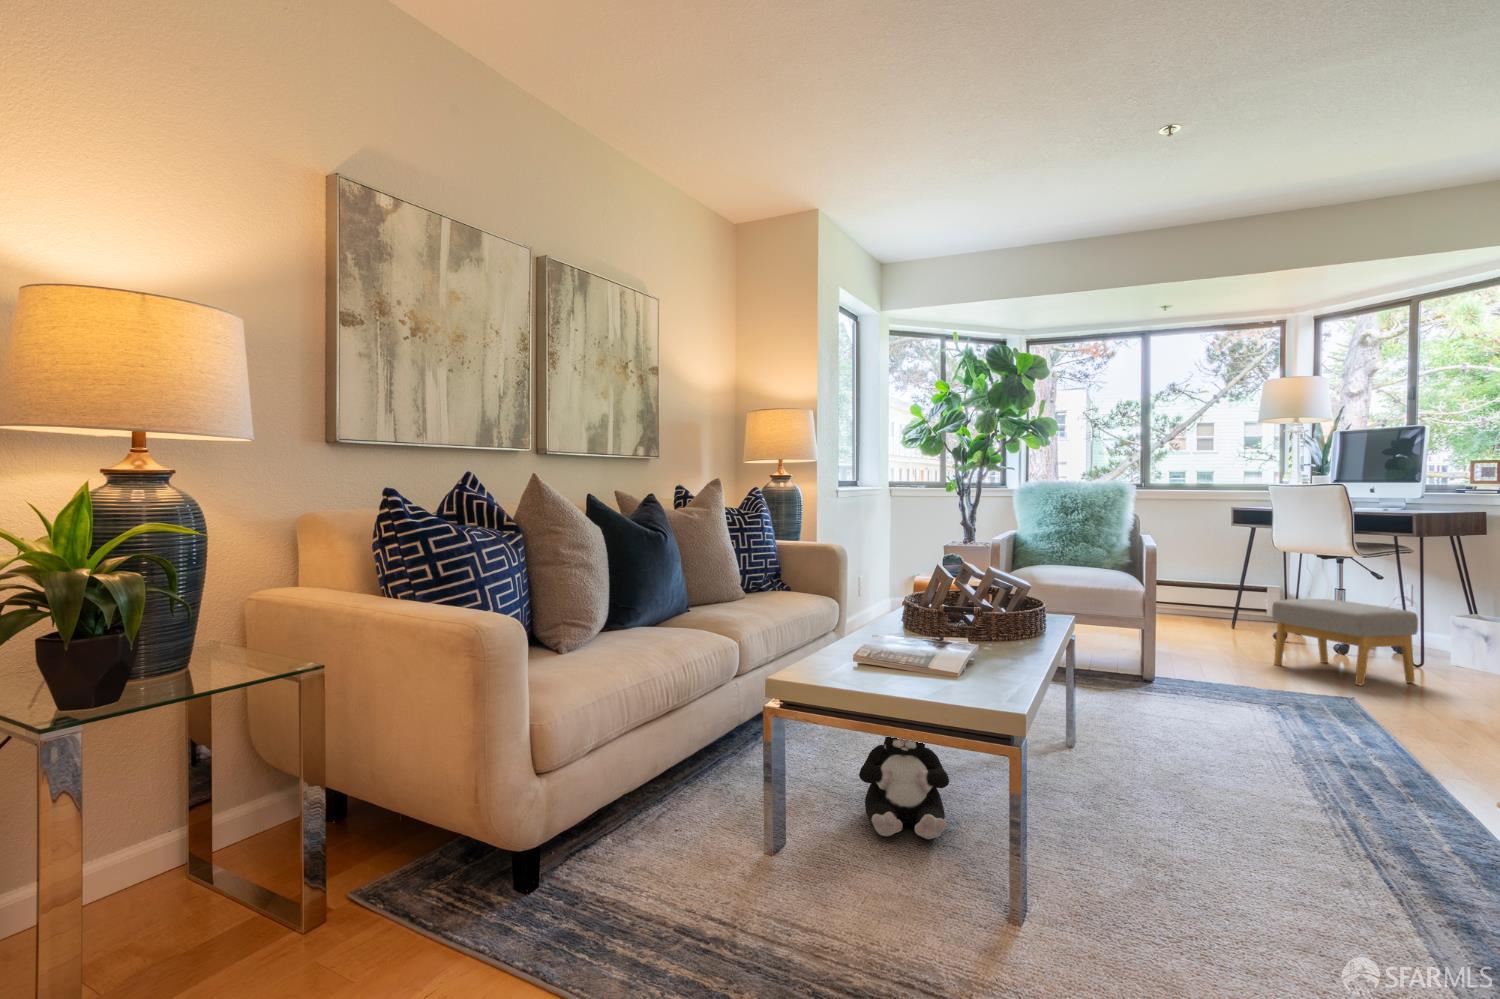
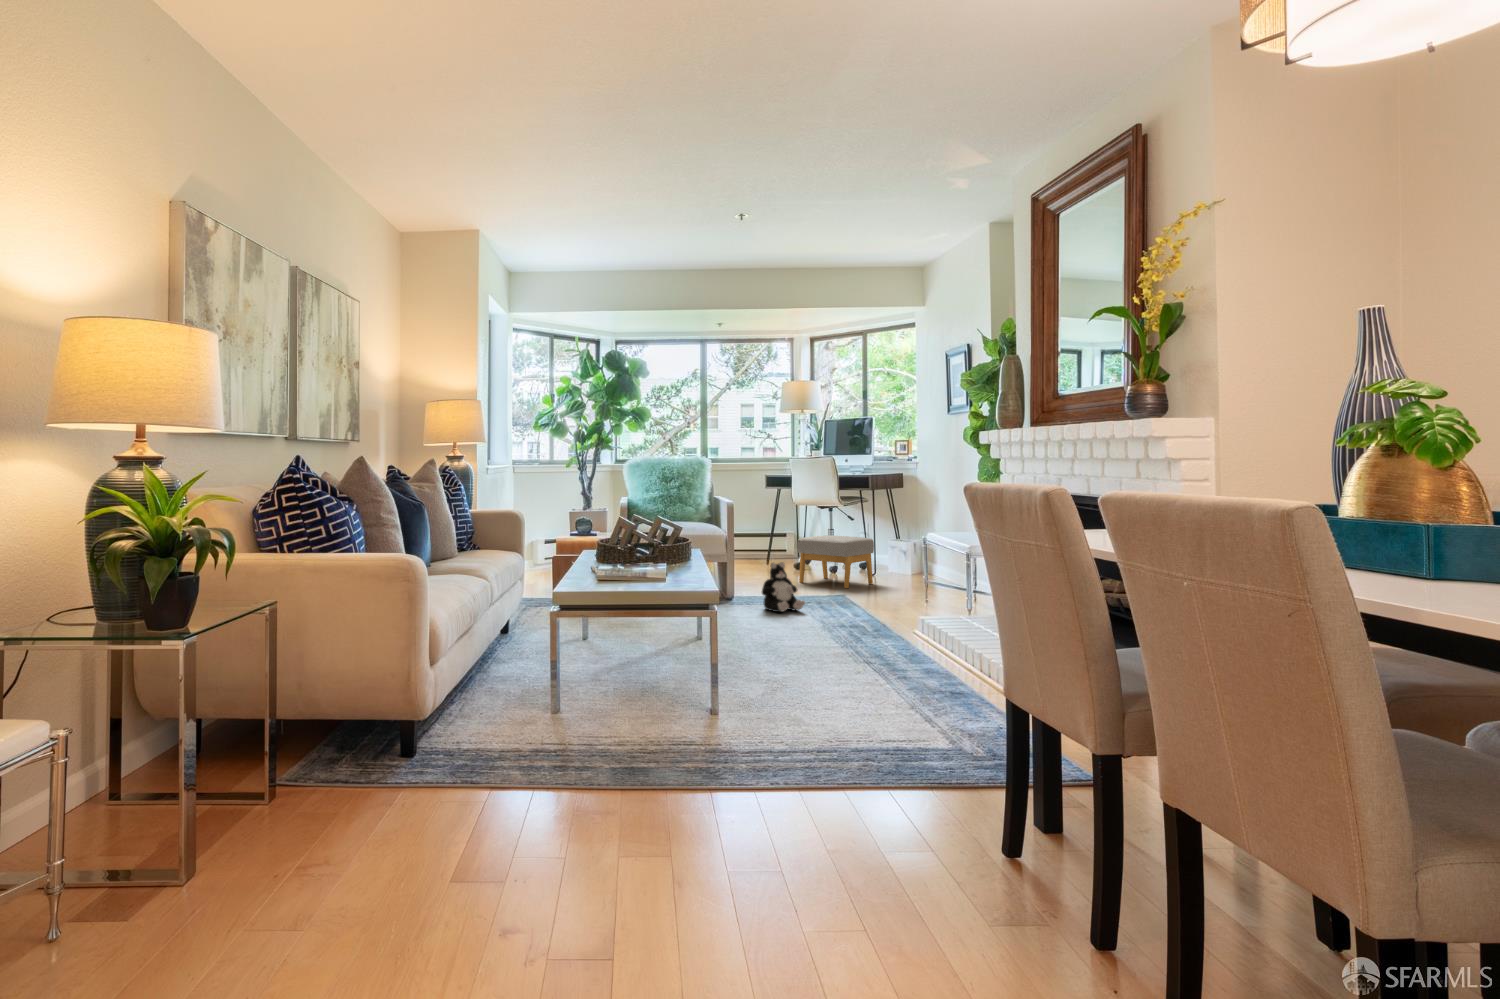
plush toy: present [859,737,949,840] -> present [762,562,805,612]

